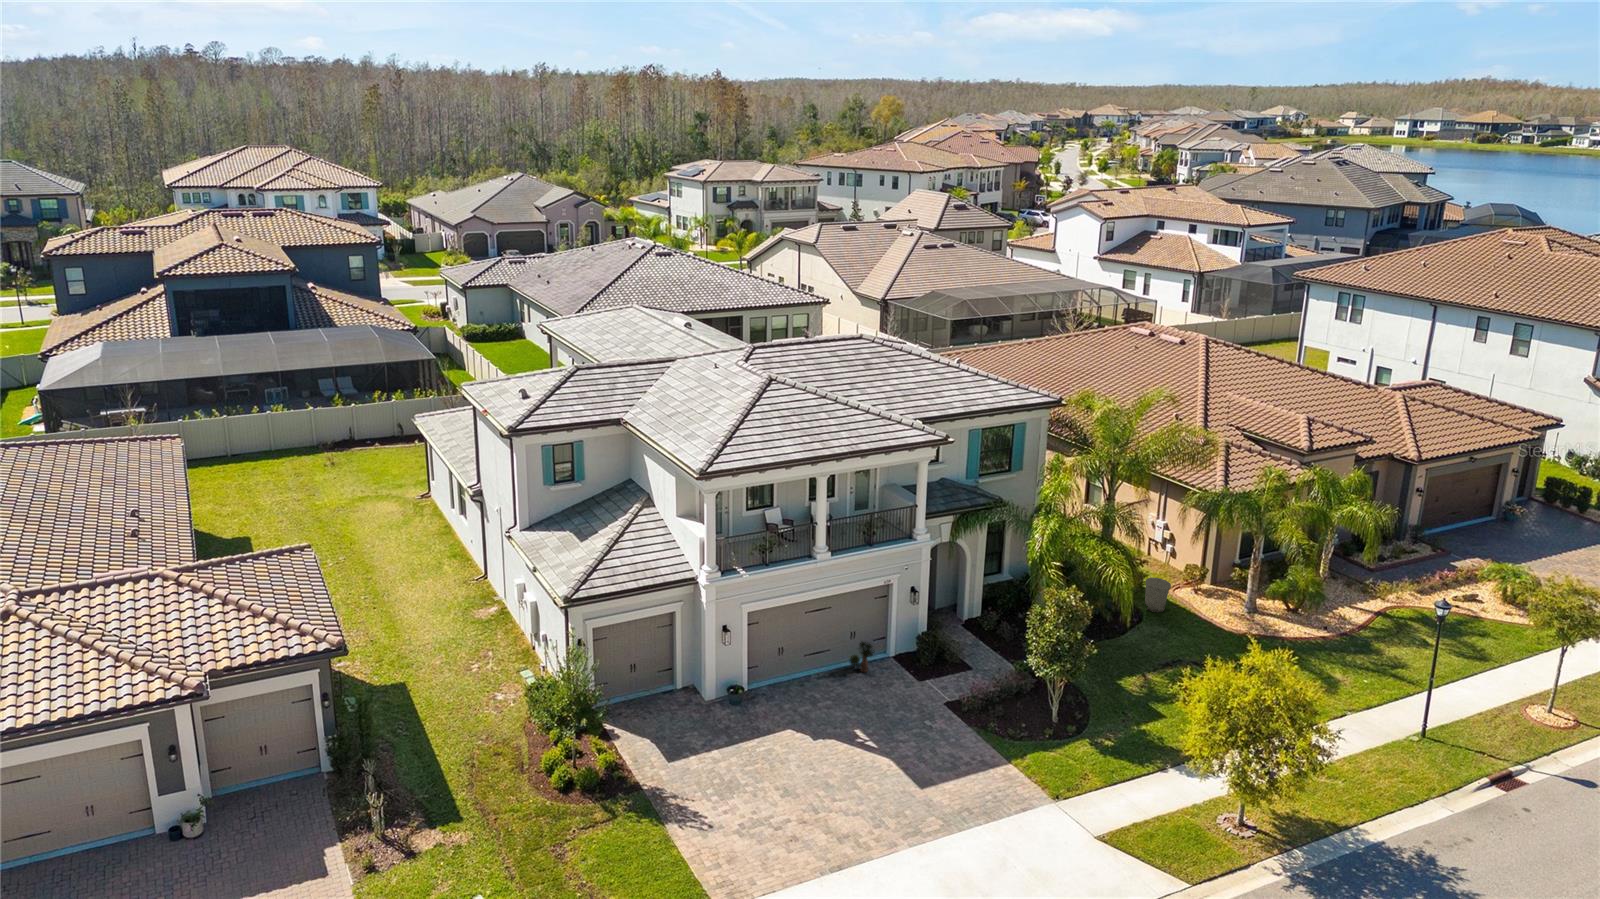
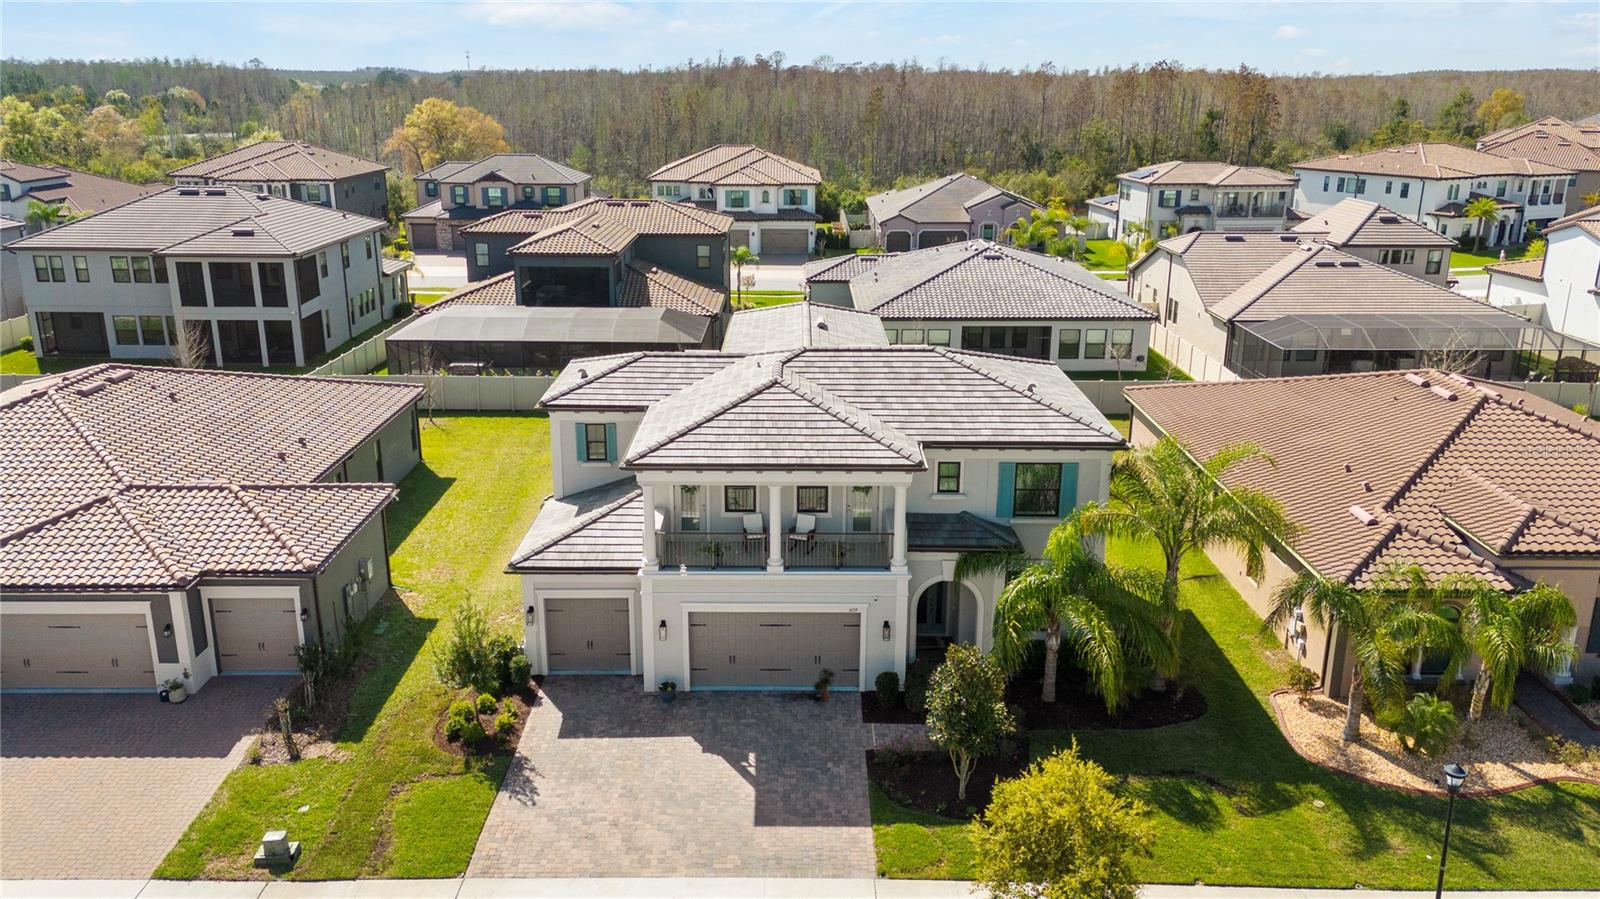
trash can: present [1145,578,1171,612] -> none [1214,671,1247,714]

